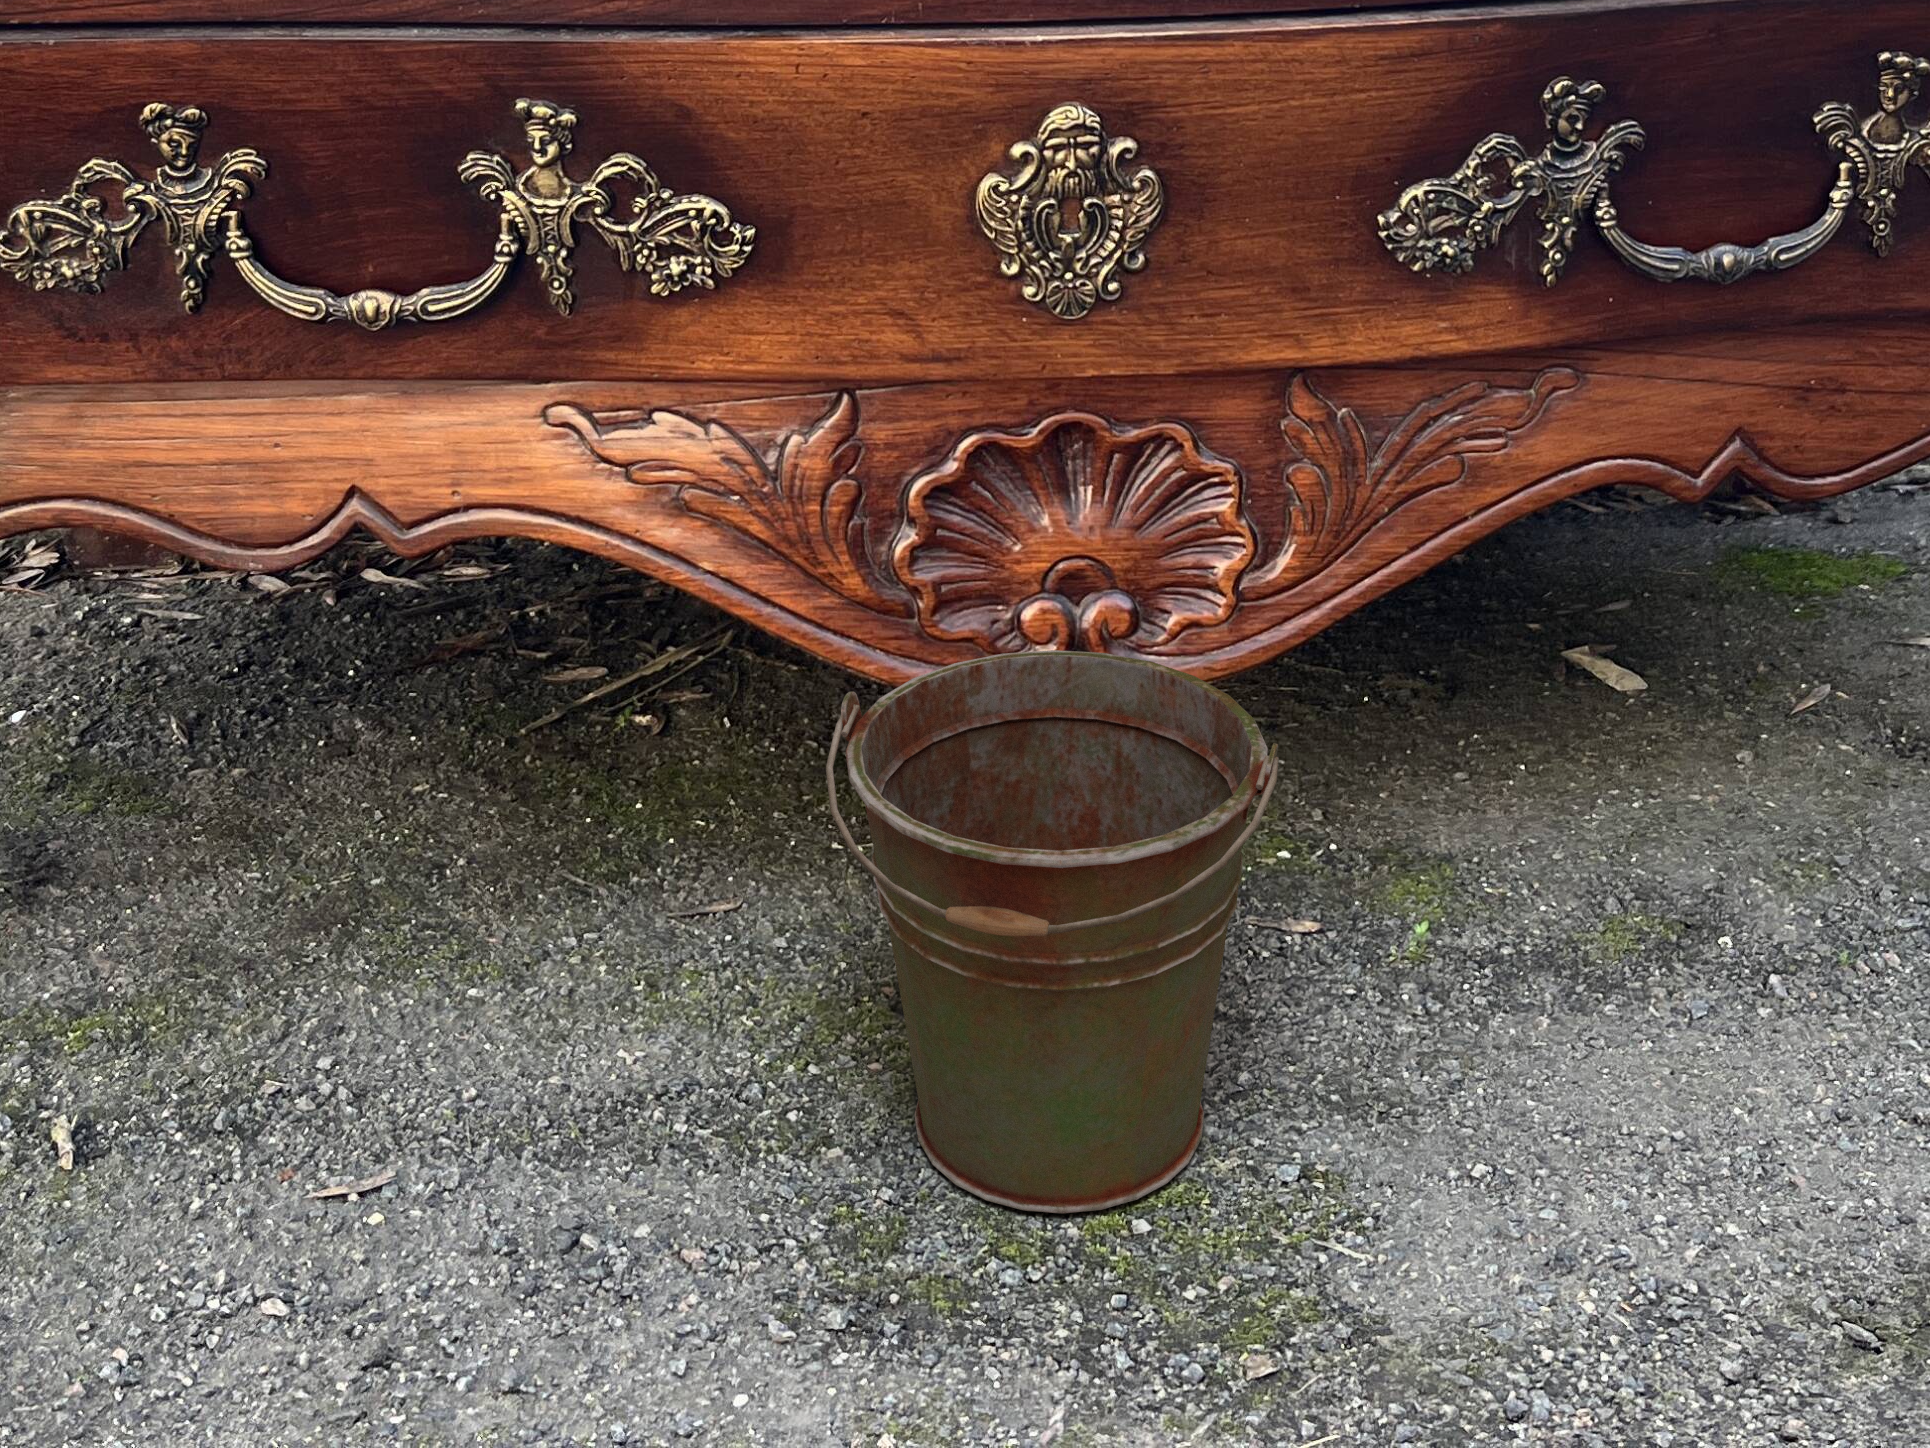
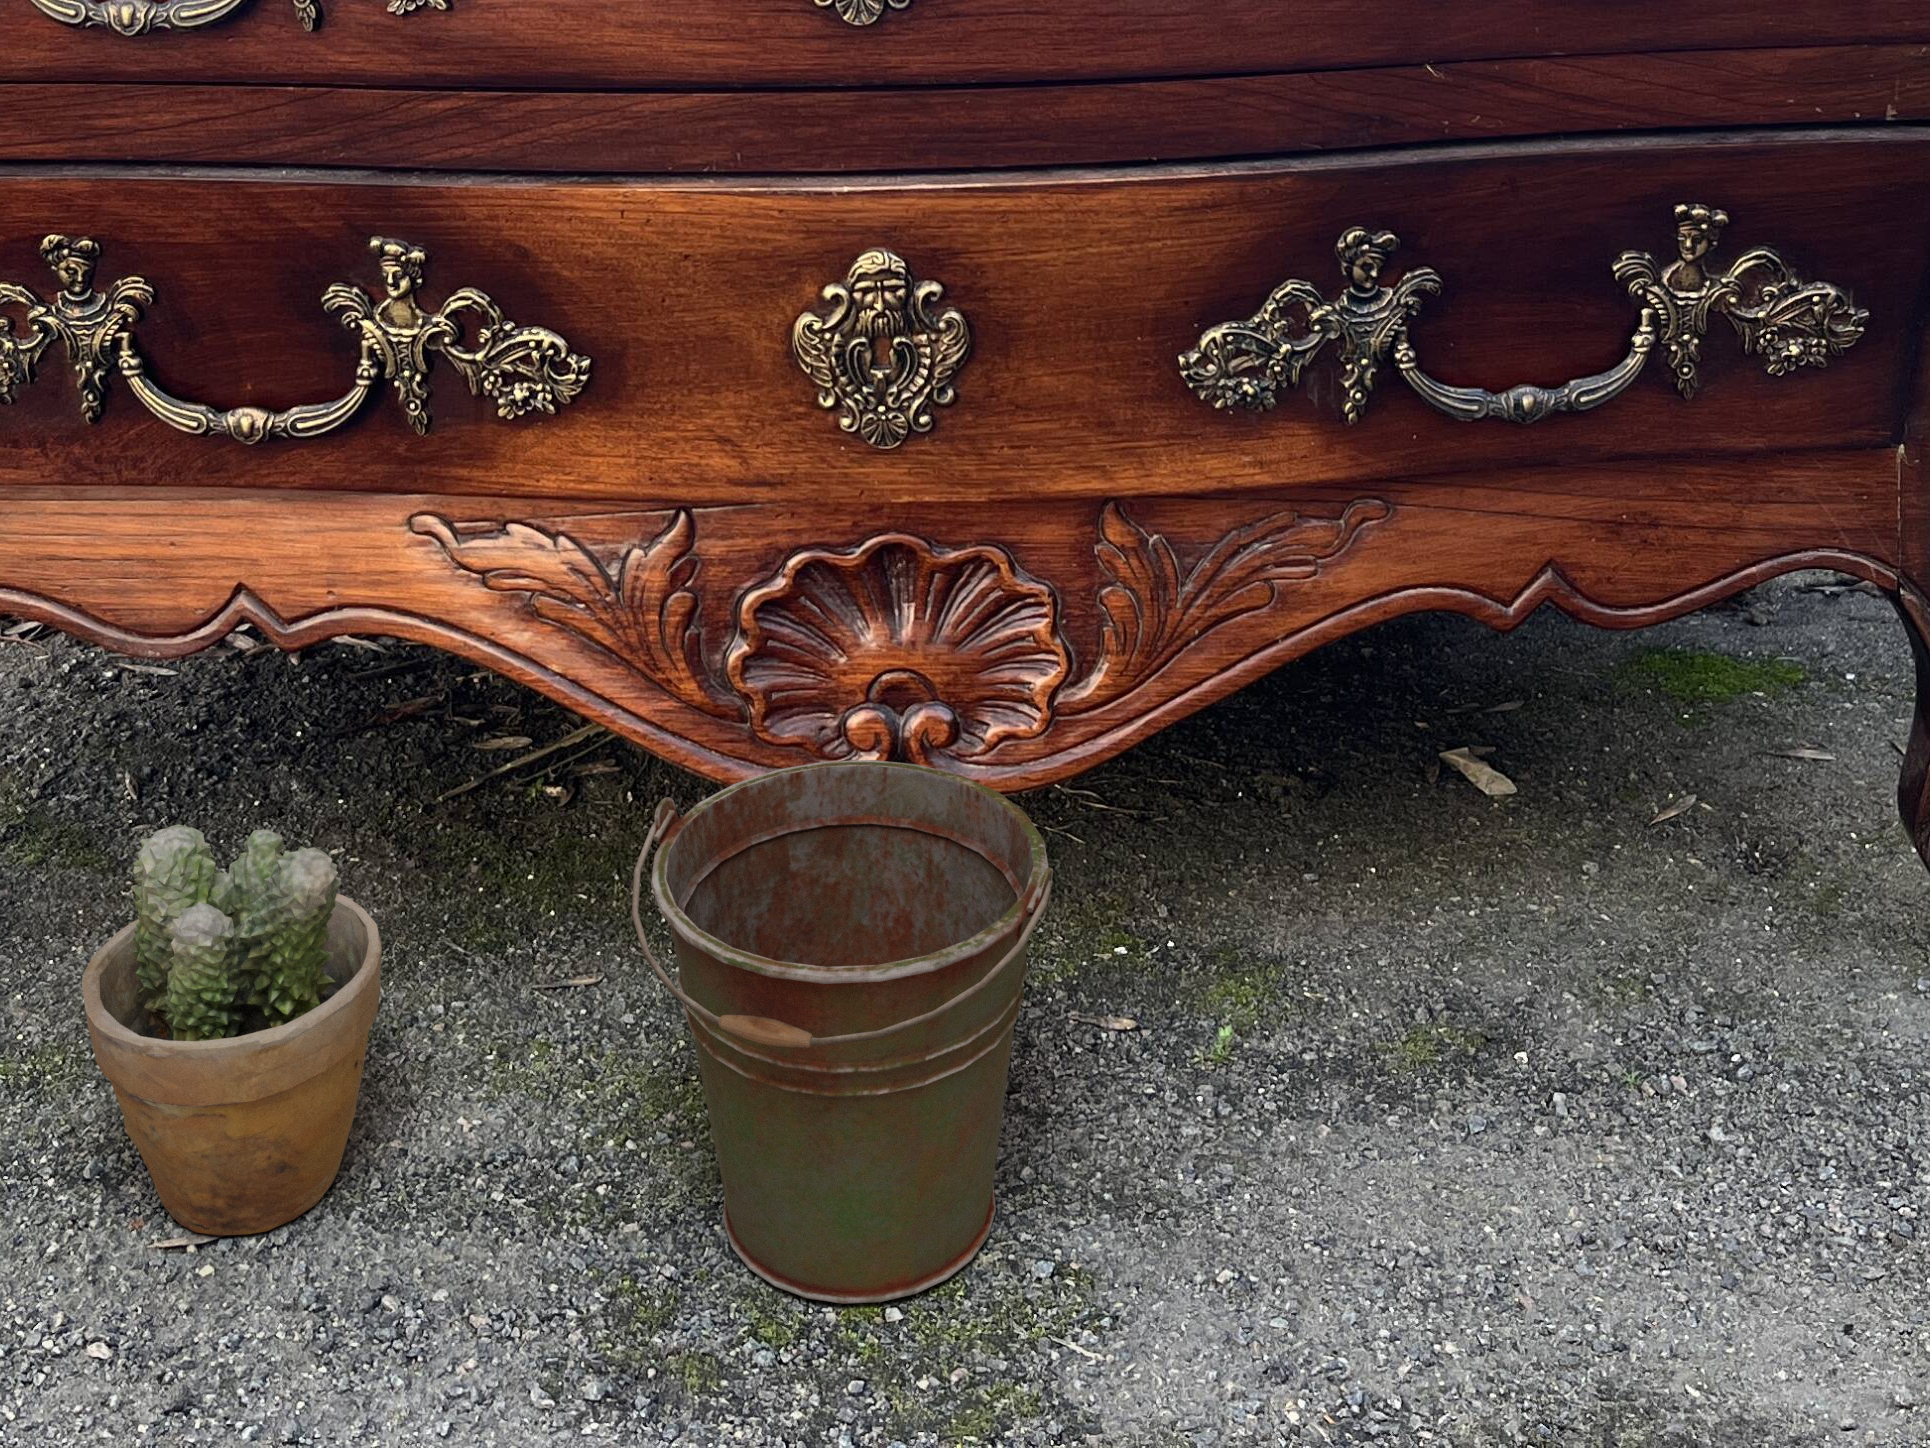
potted plant: none [217,740,540,1181] -> present [82,824,382,1235]

